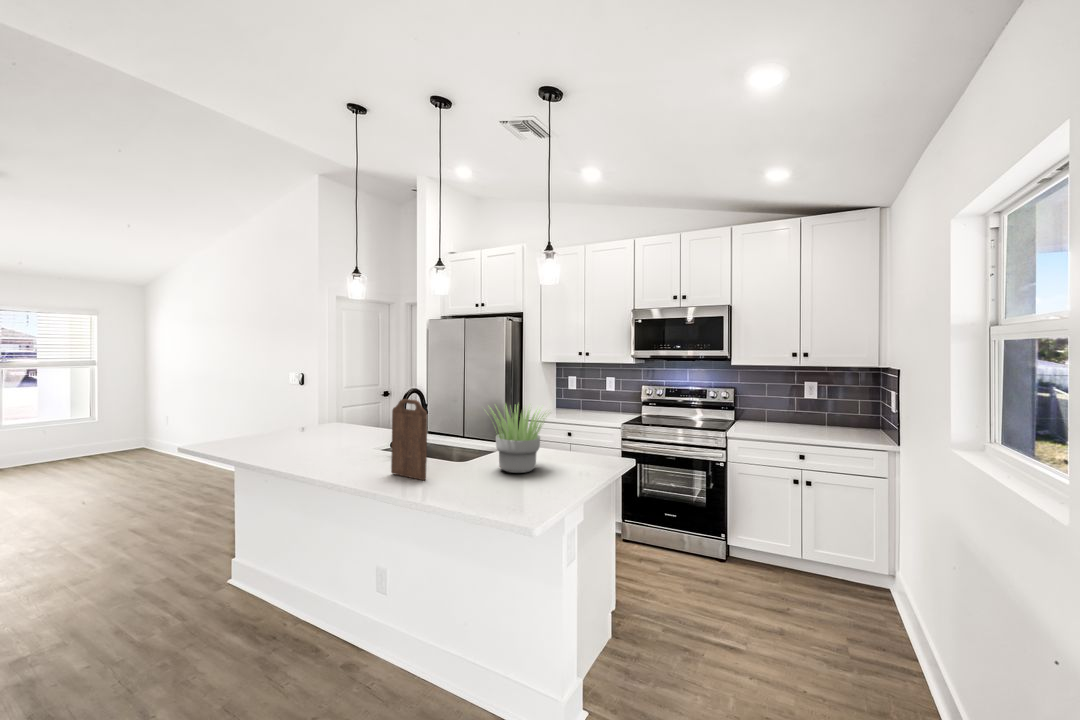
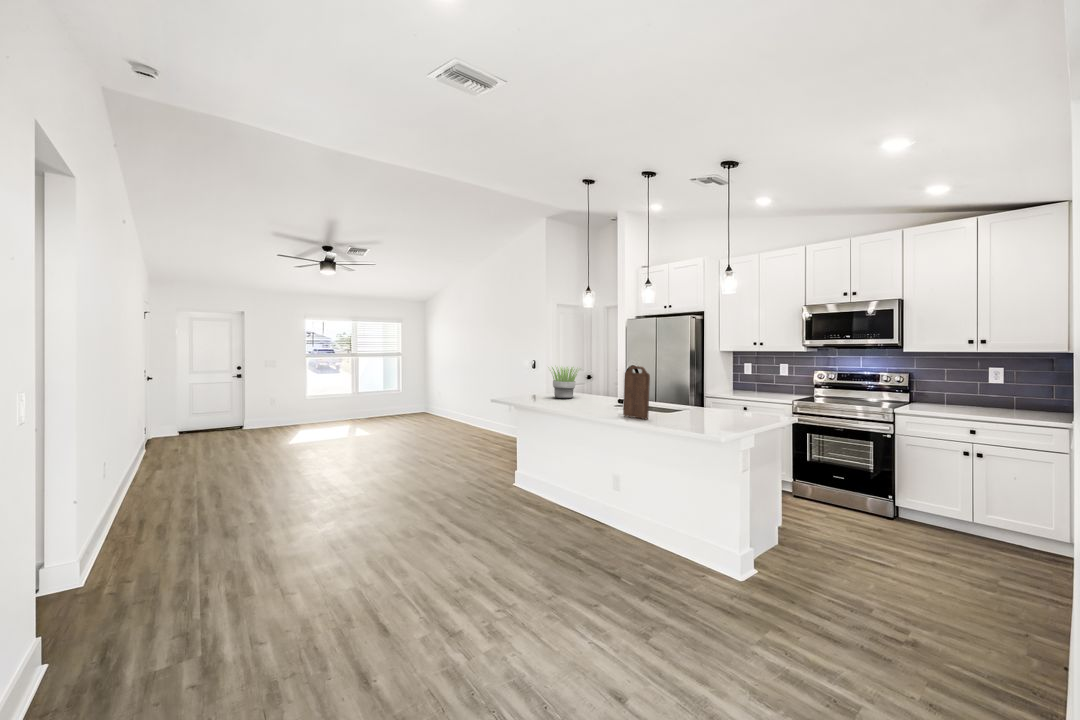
potted plant: present [491,405,544,473] -> present [550,367,577,399]

